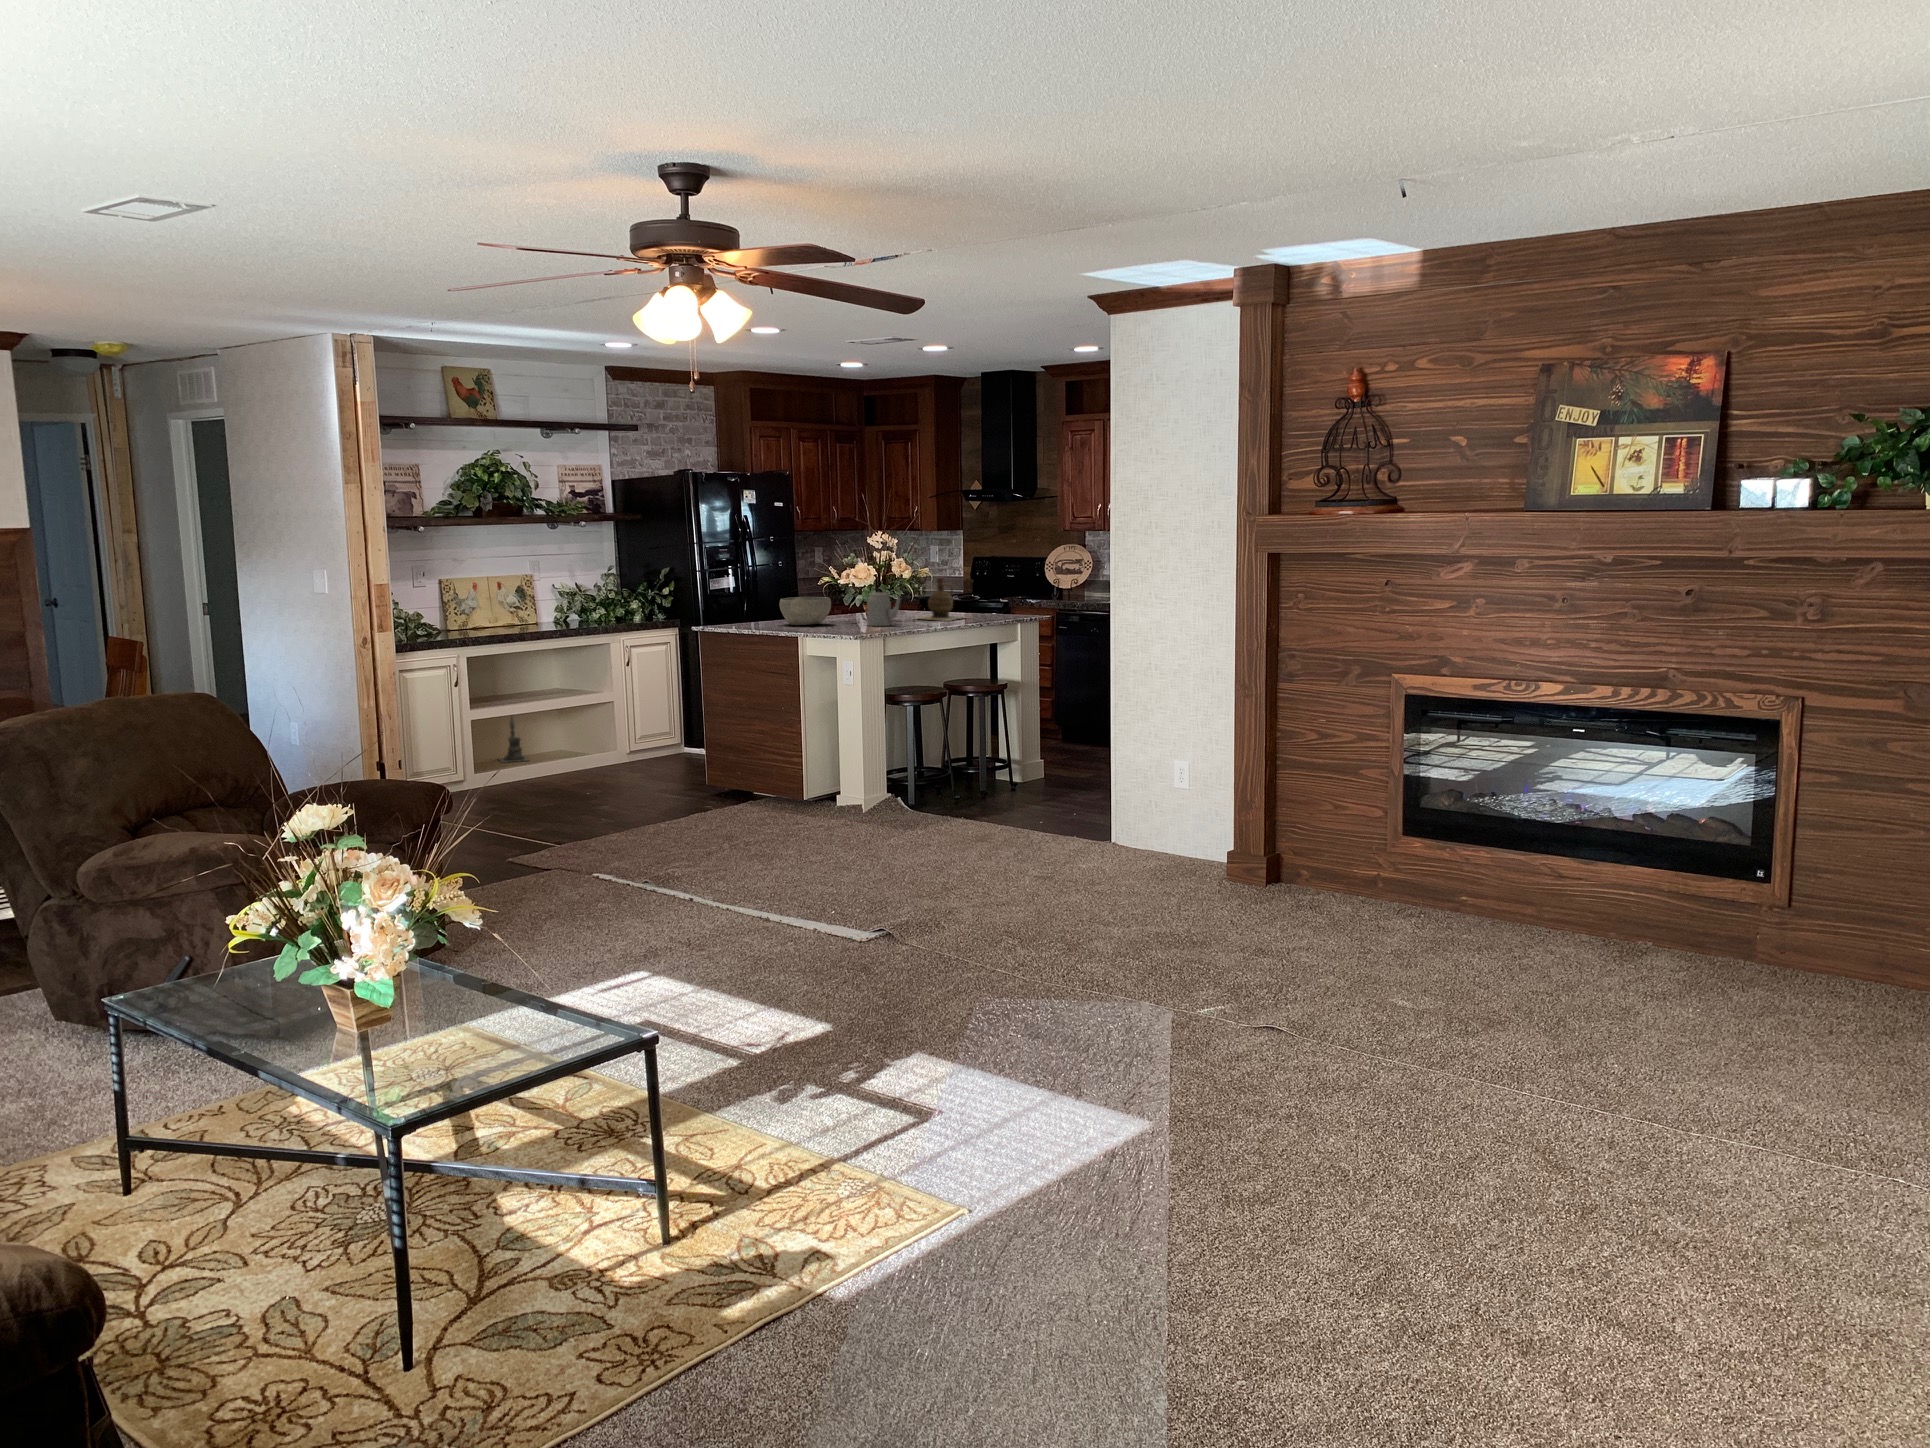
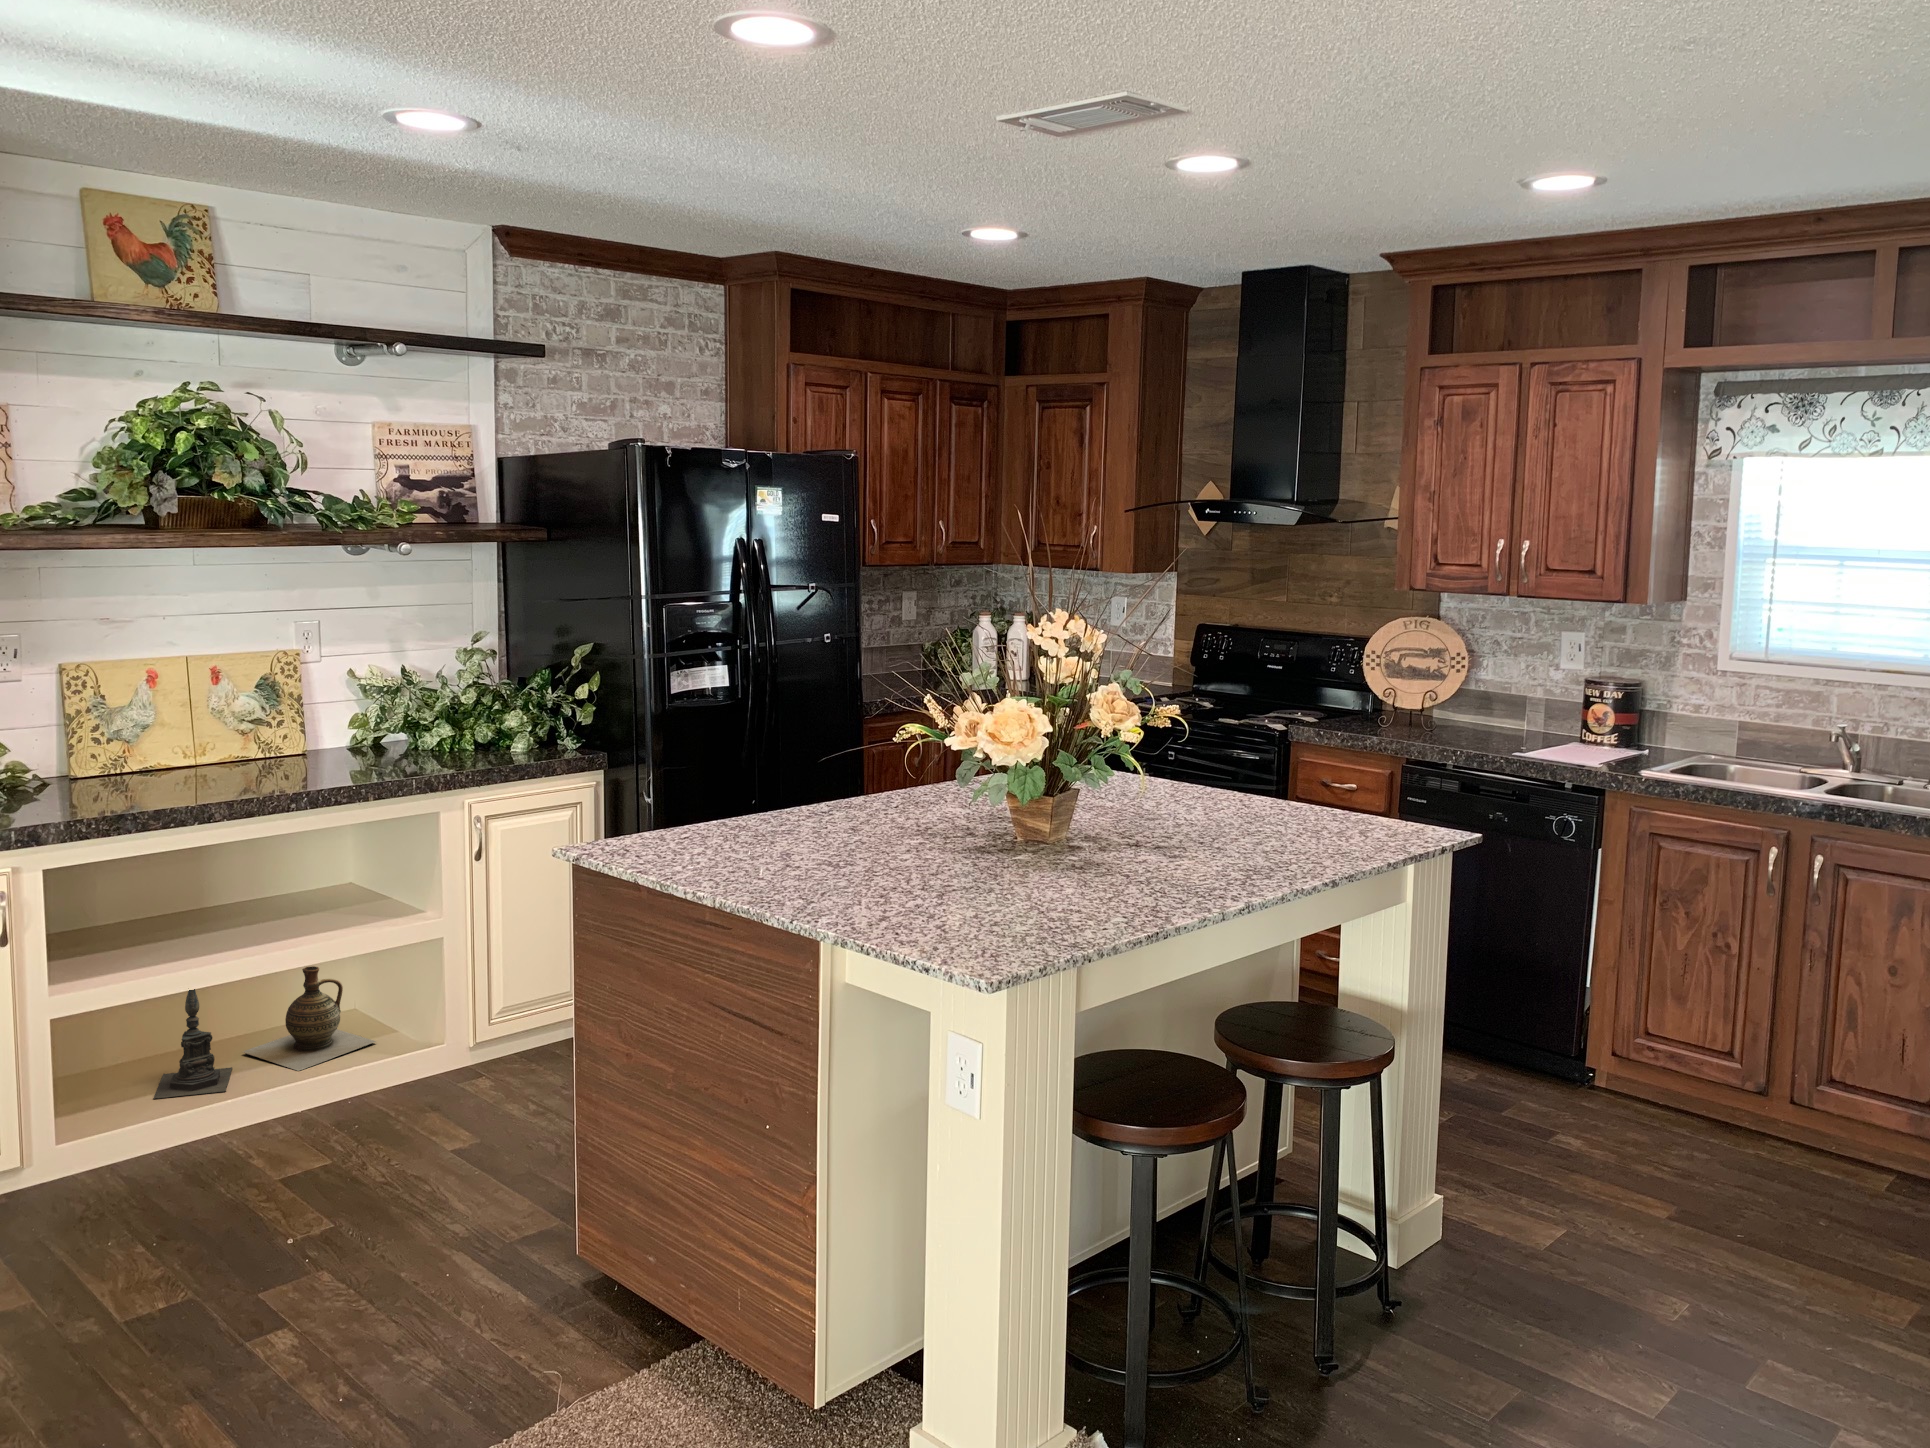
ceramic jug: present [918,578,962,621] -> present [243,966,376,1071]
teapot: present [859,588,901,626] -> none [1018,777,1147,890]
bowl: present [779,597,831,625] -> none [792,782,939,875]

